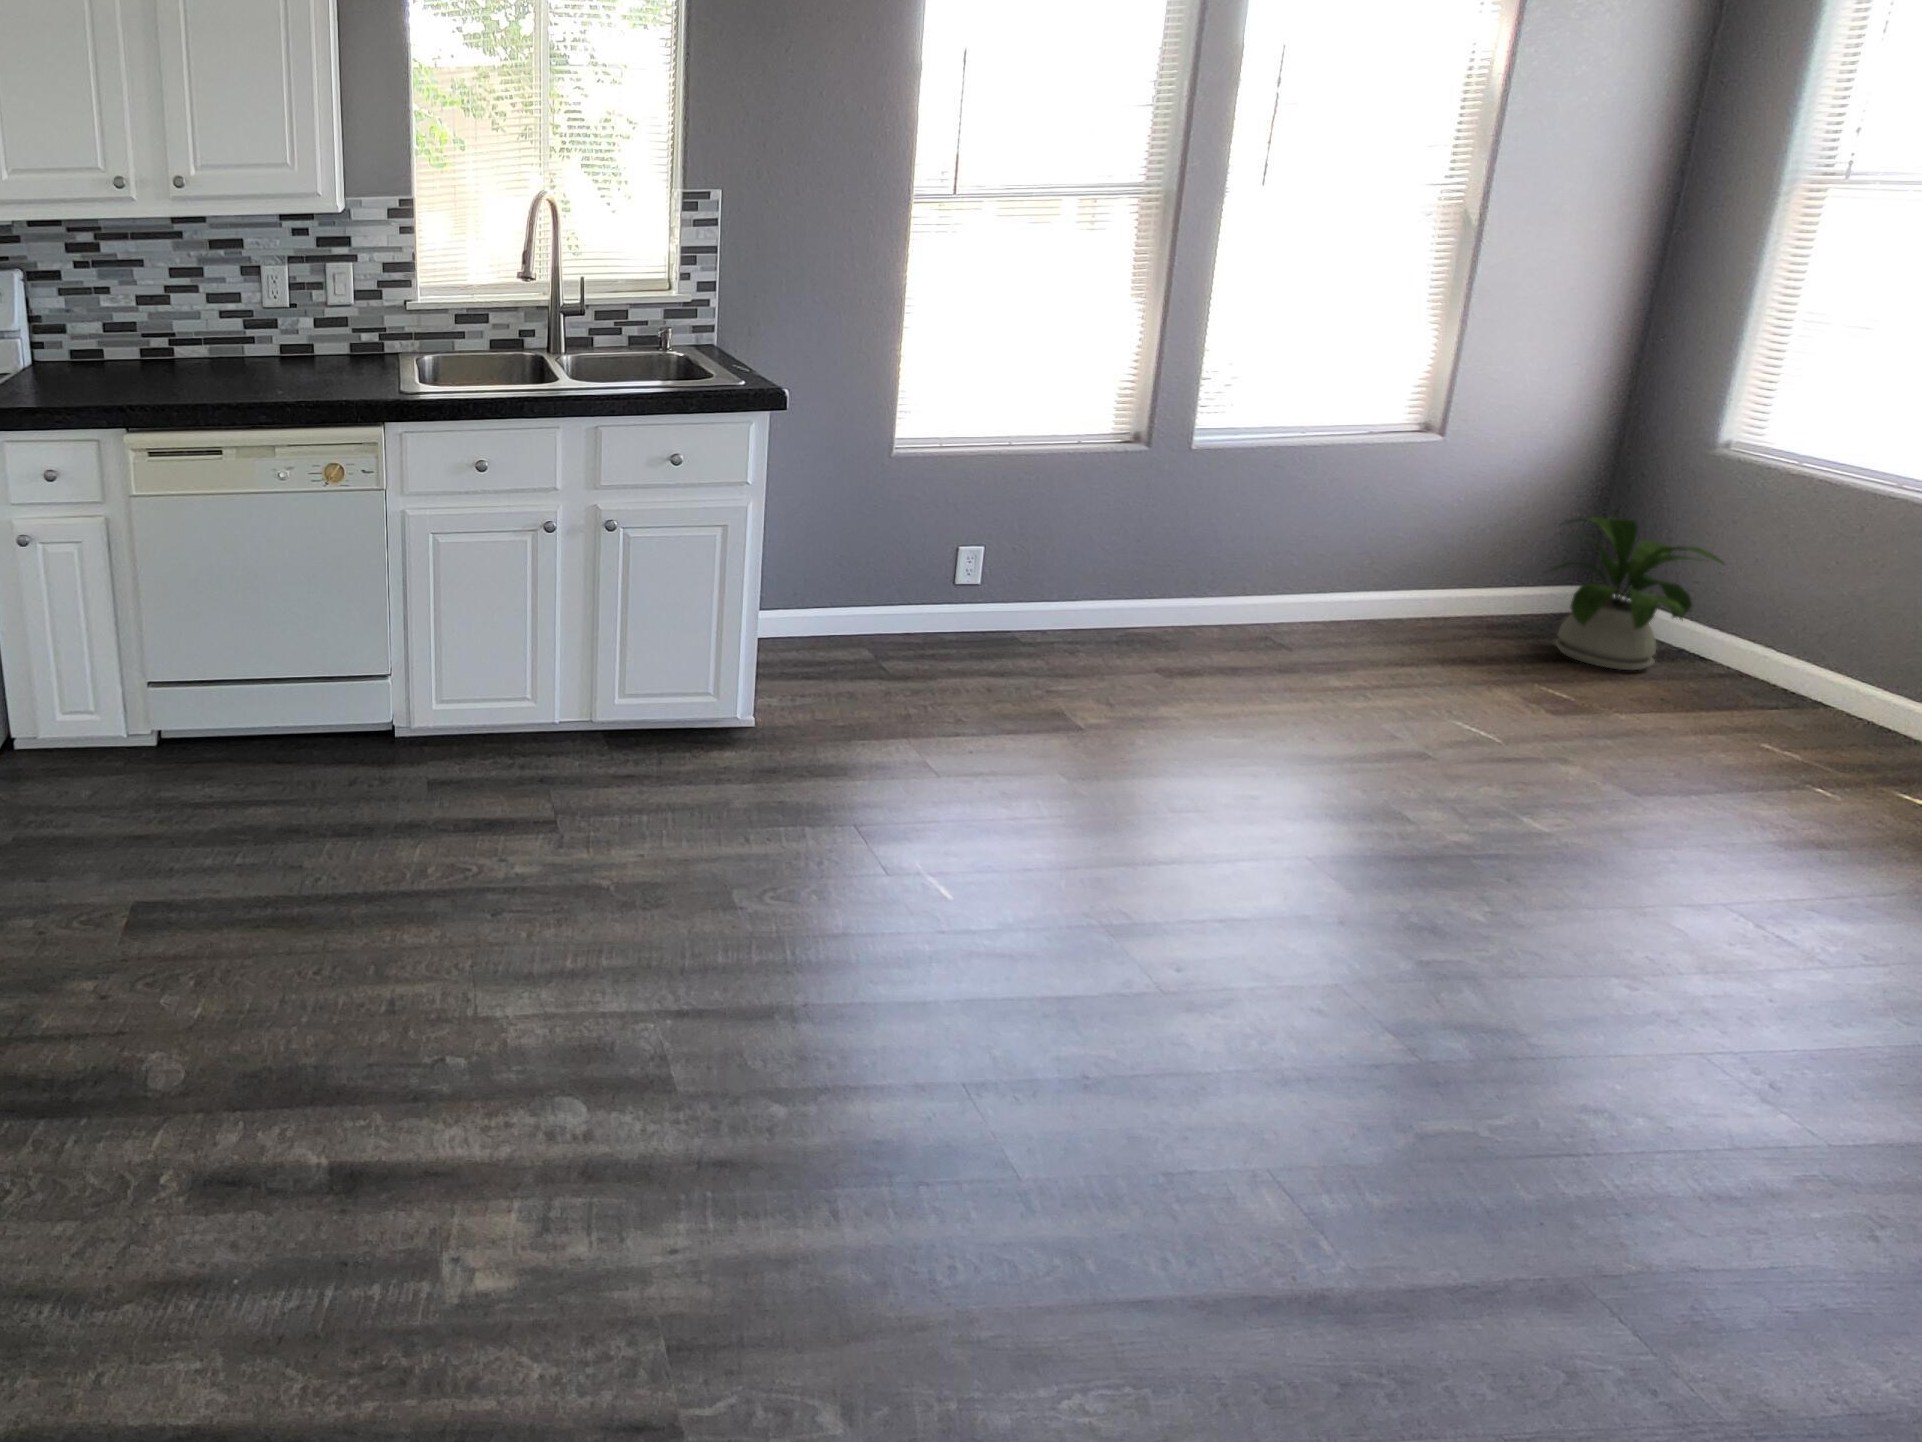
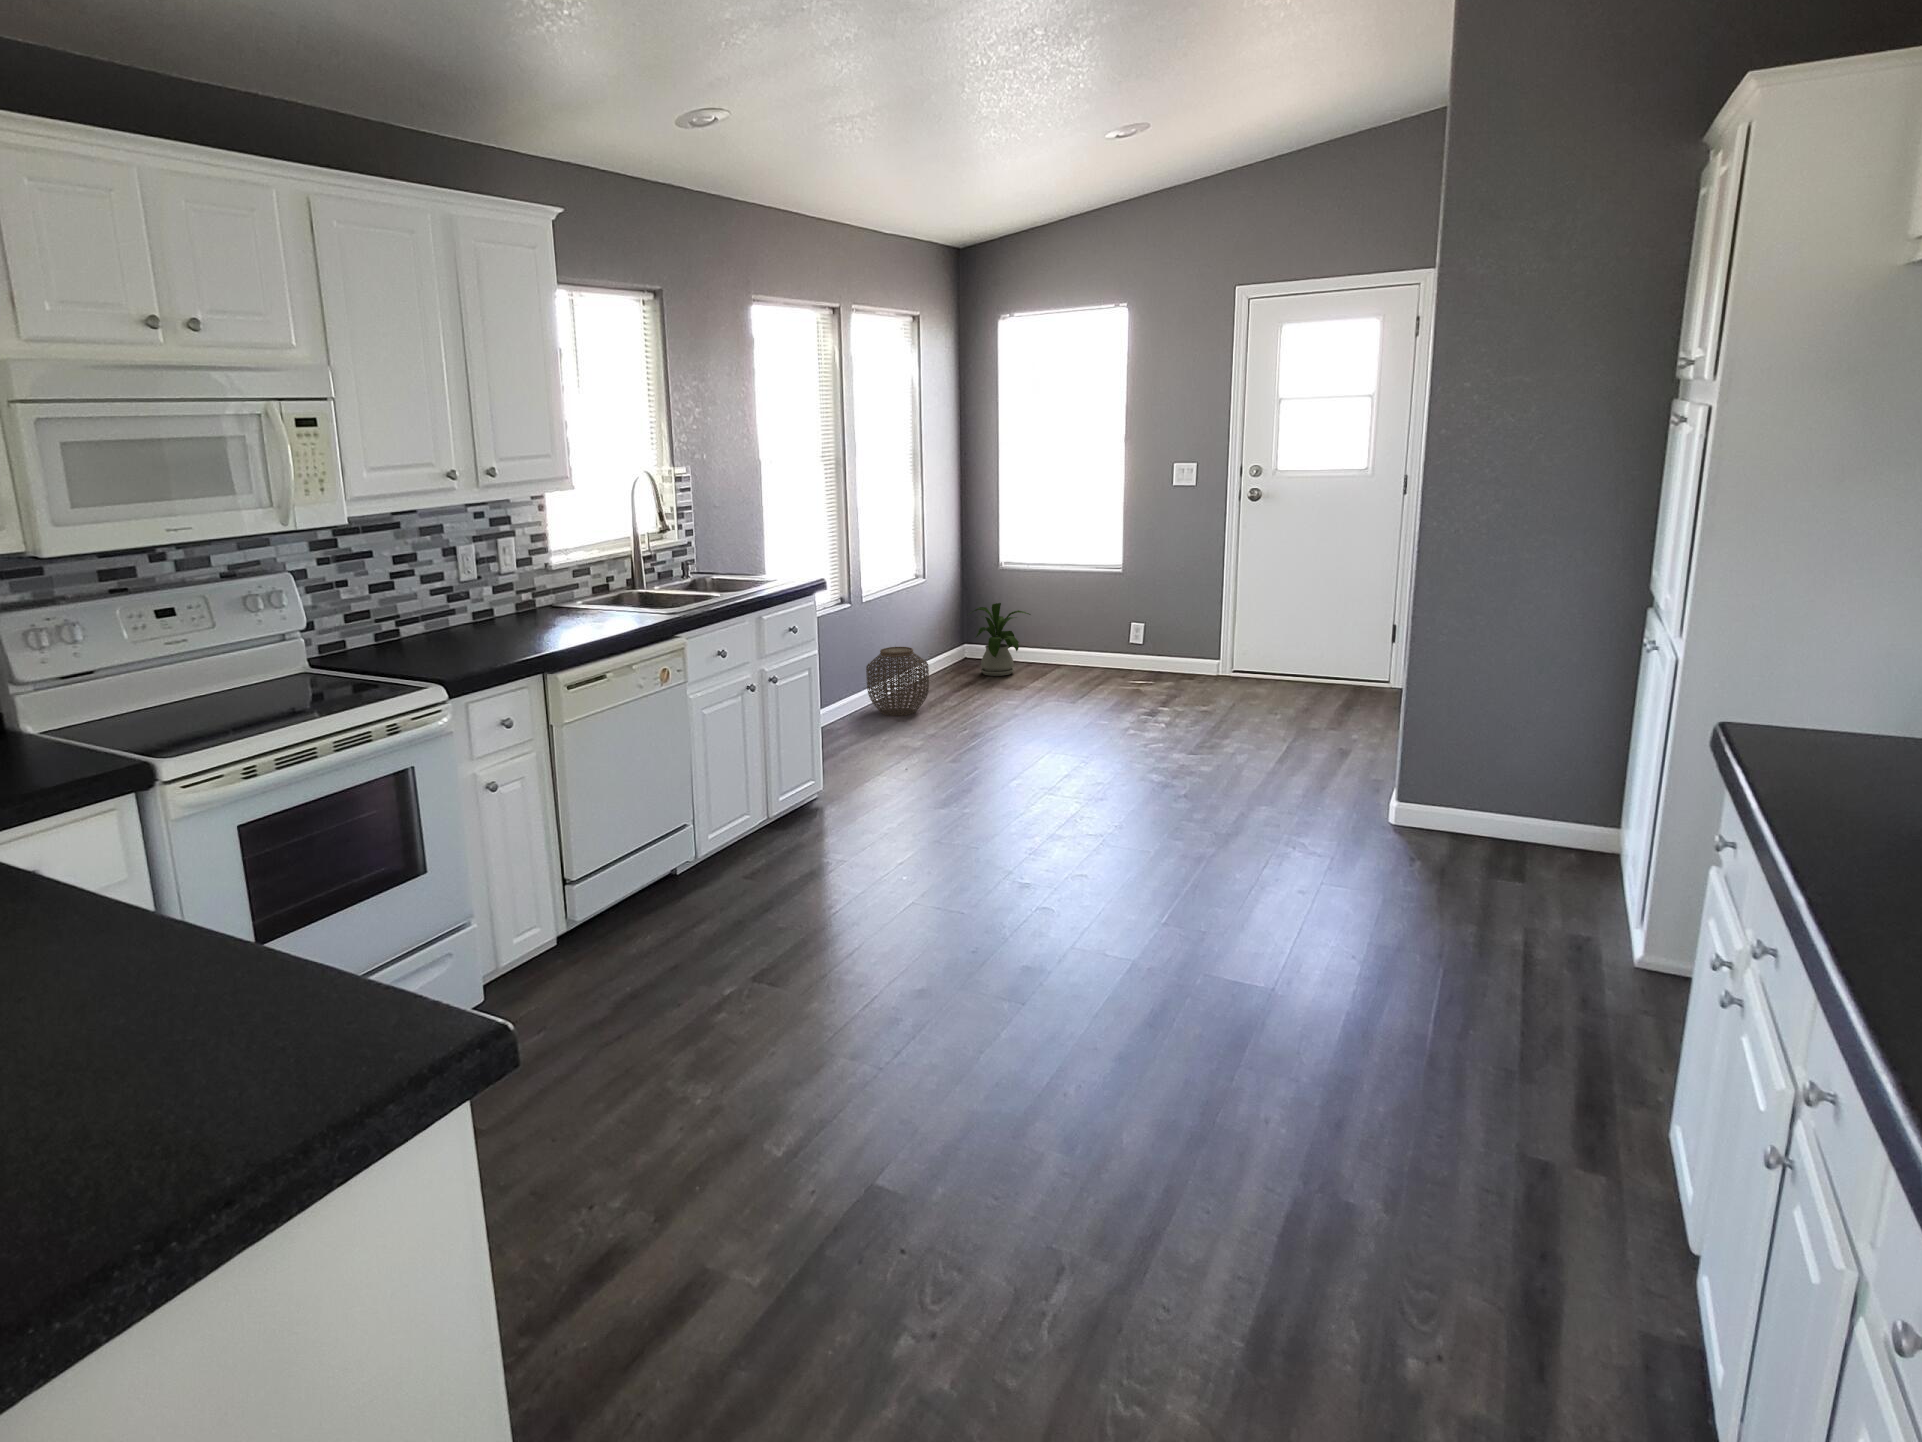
woven basket: none [1143,535,1284,663] -> present [866,647,929,716]

